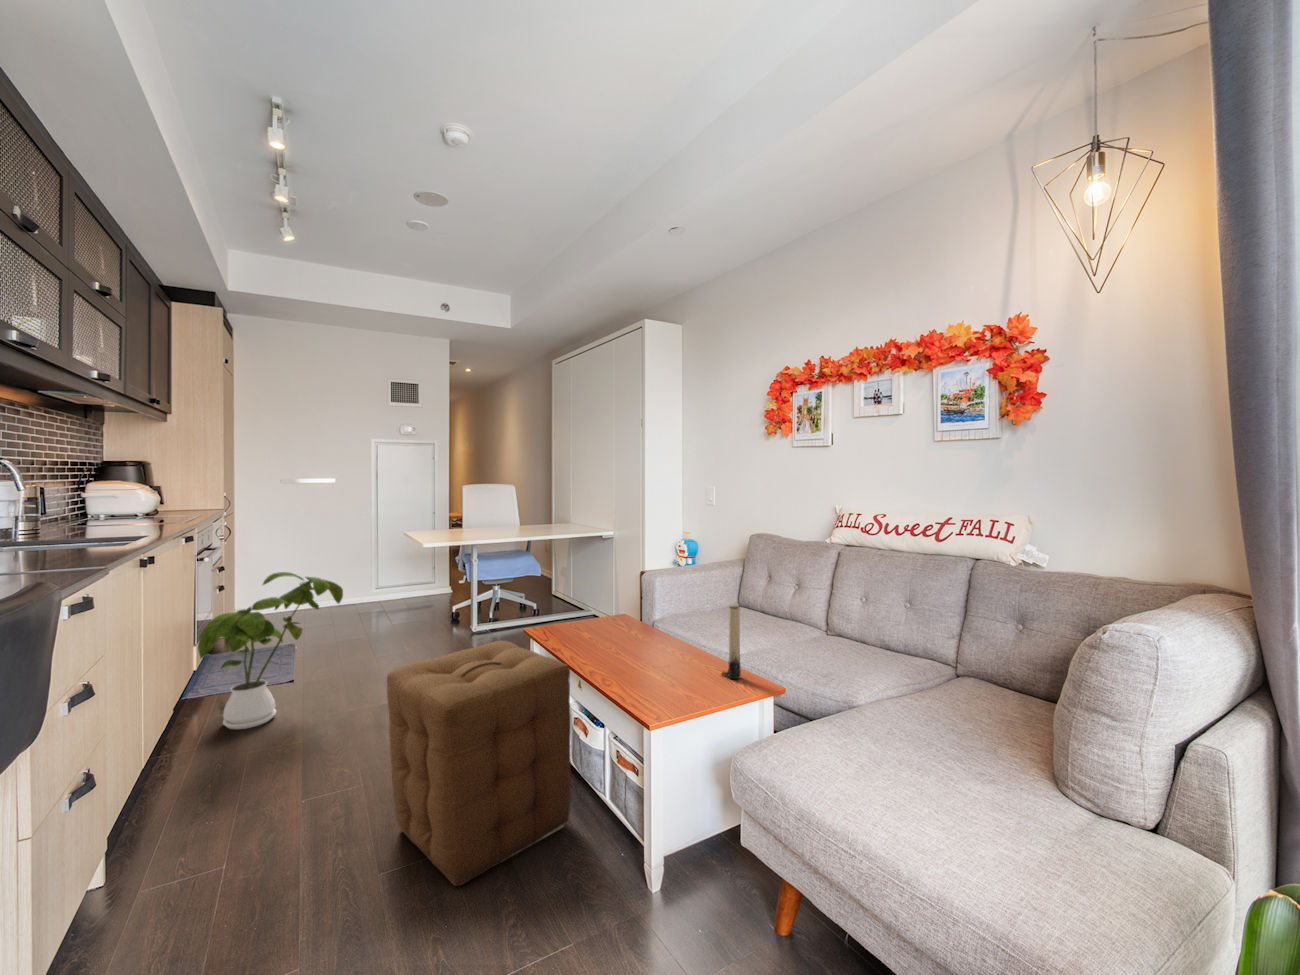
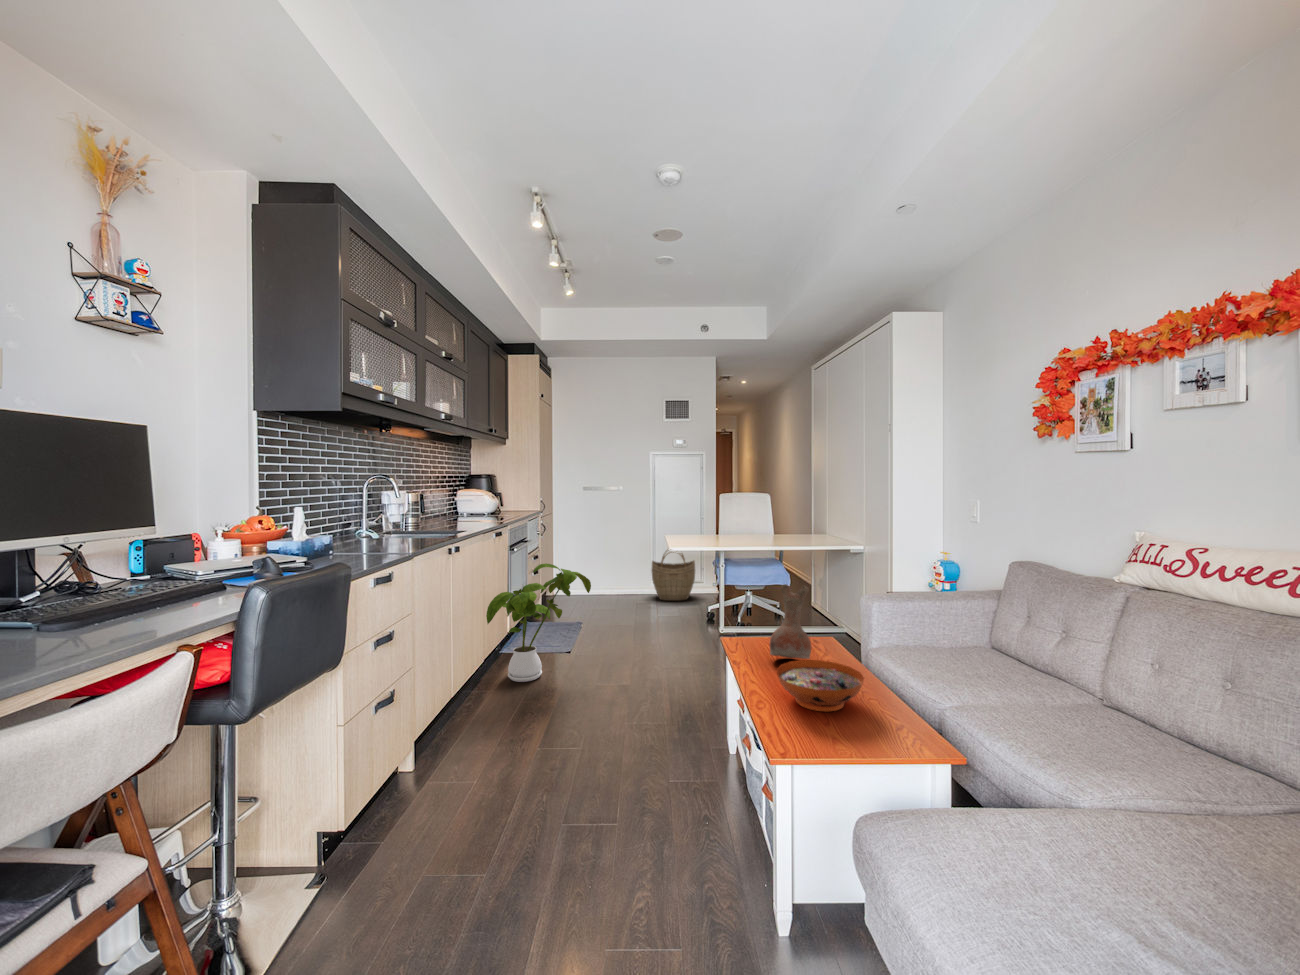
woven basket: none [381,549,435,609] -> present [651,551,695,601]
vase: none [592,564,631,635] -> present [770,584,811,659]
candle: present [722,604,741,679] -> none [885,649,908,740]
decorative bowl: none [621,628,697,672] -> present [776,660,864,711]
ottoman: present [387,641,571,886] -> none [565,647,713,865]

